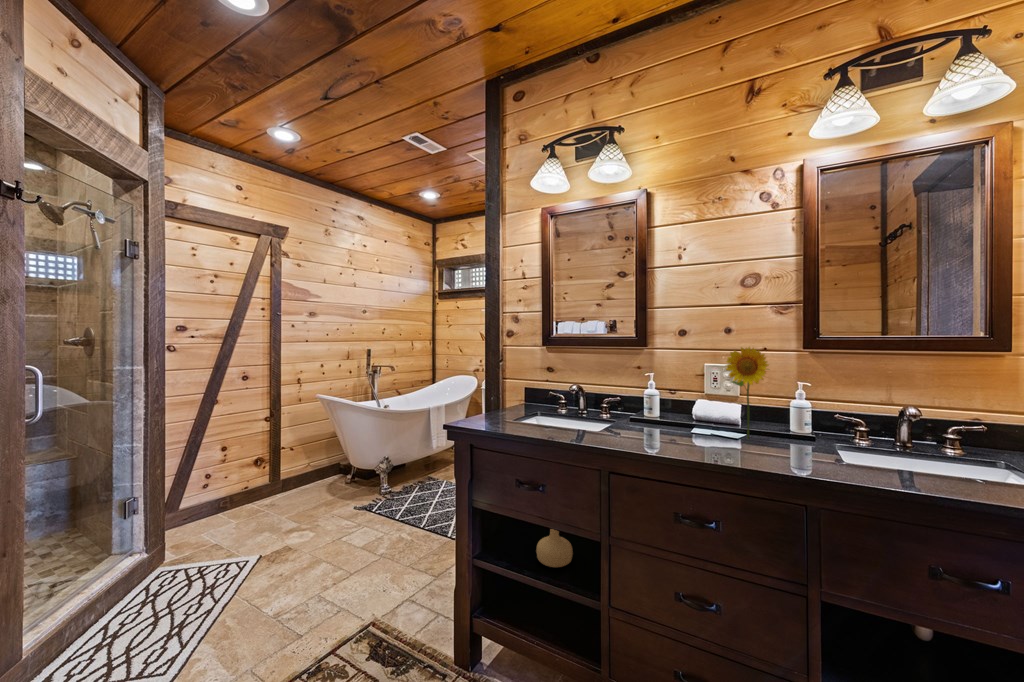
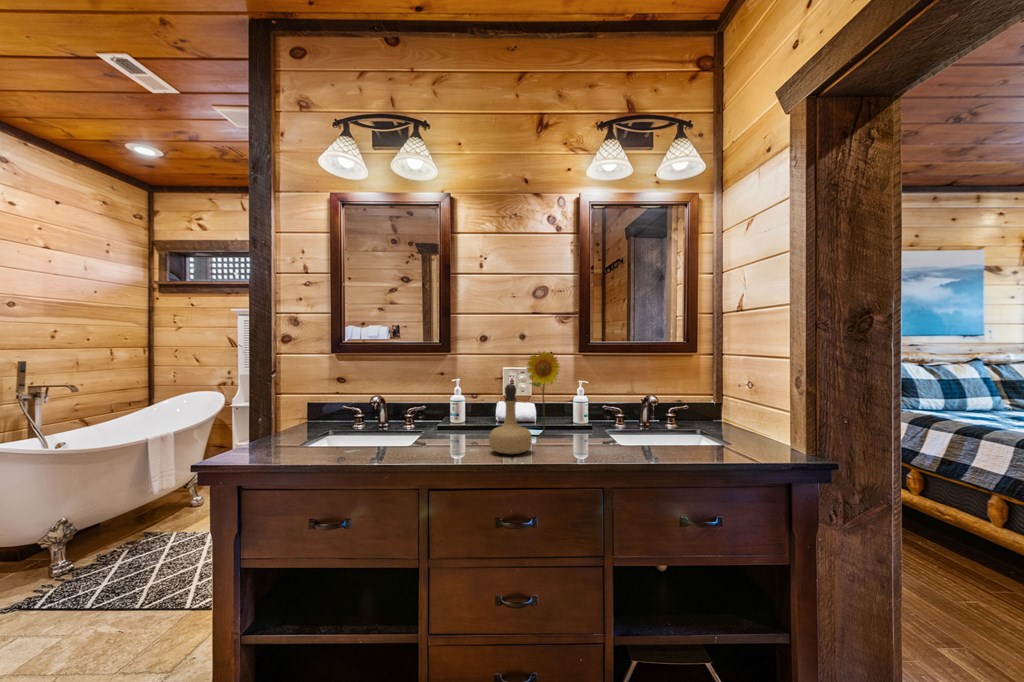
perfume bottle: present [536,529,573,567] -> present [489,384,532,455]

